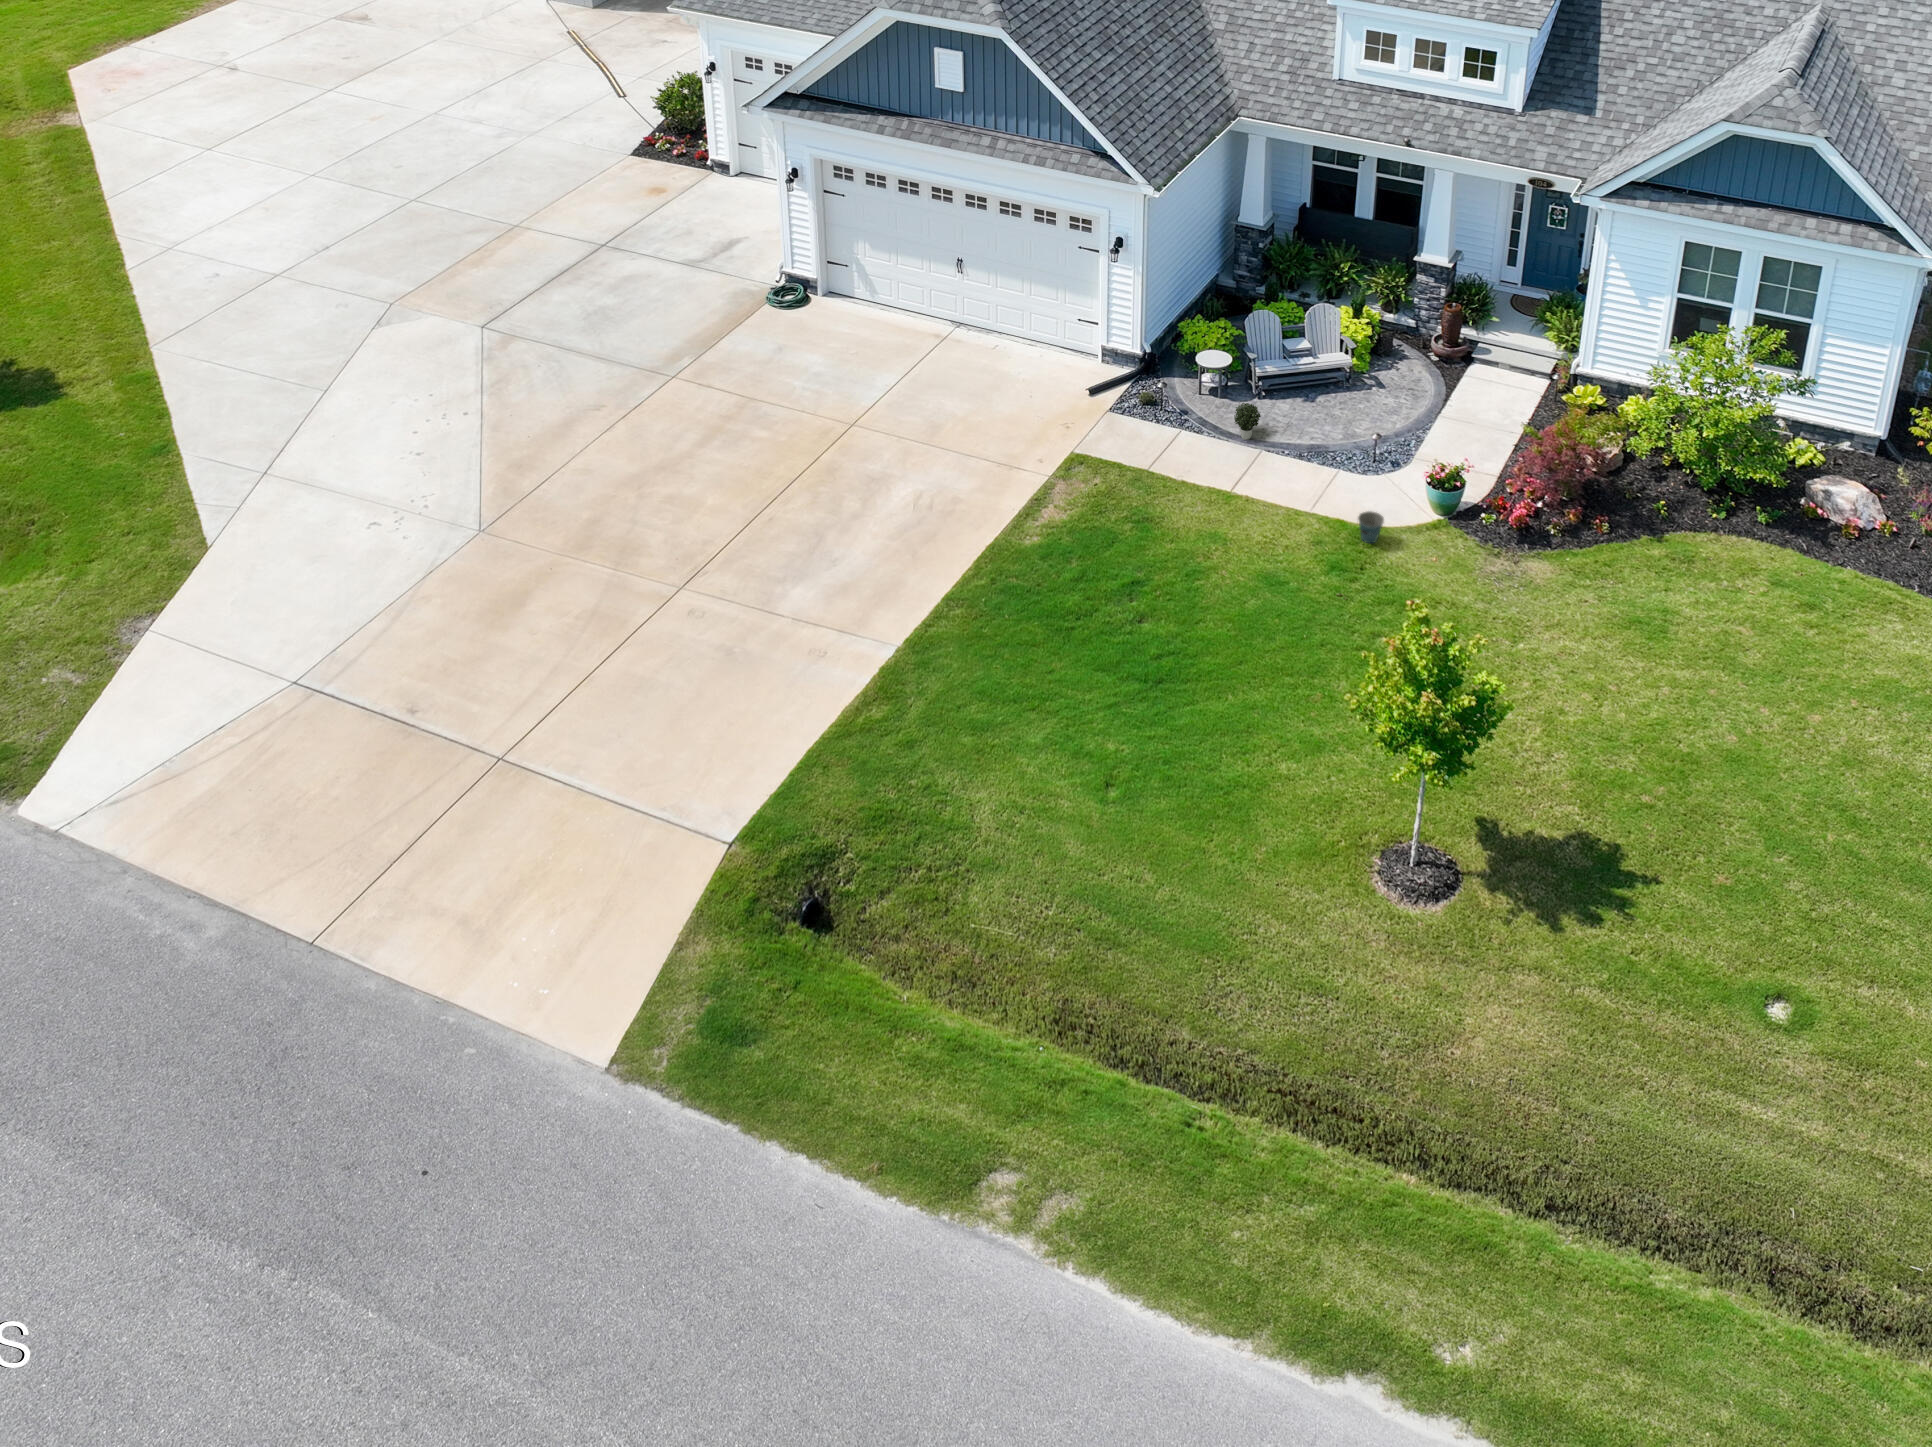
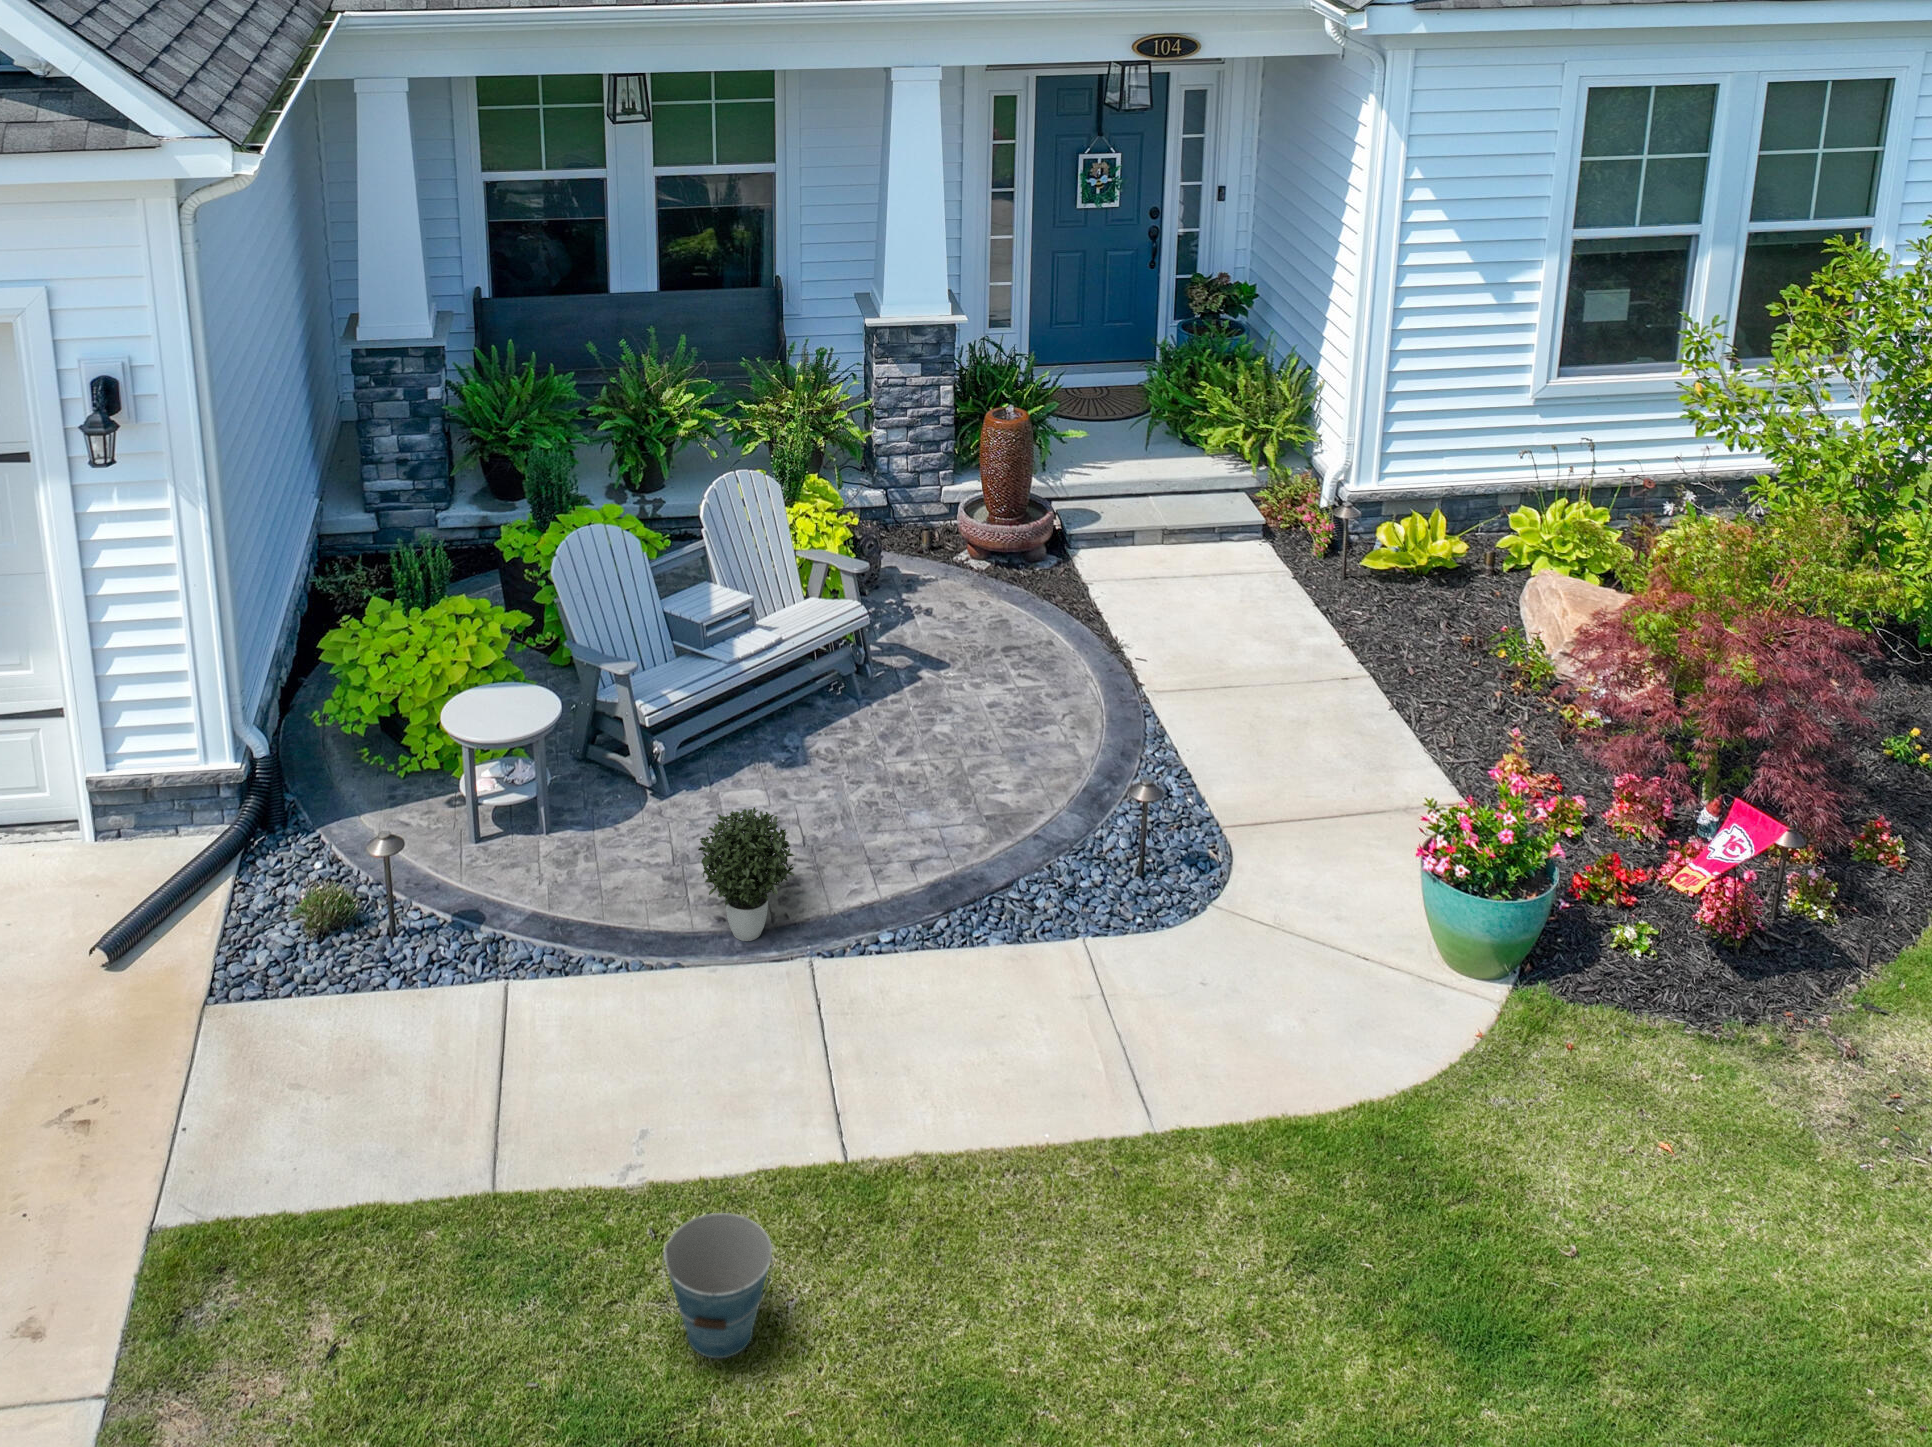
bucket: present [1358,511,1384,543] -> present [662,1213,772,1358]

